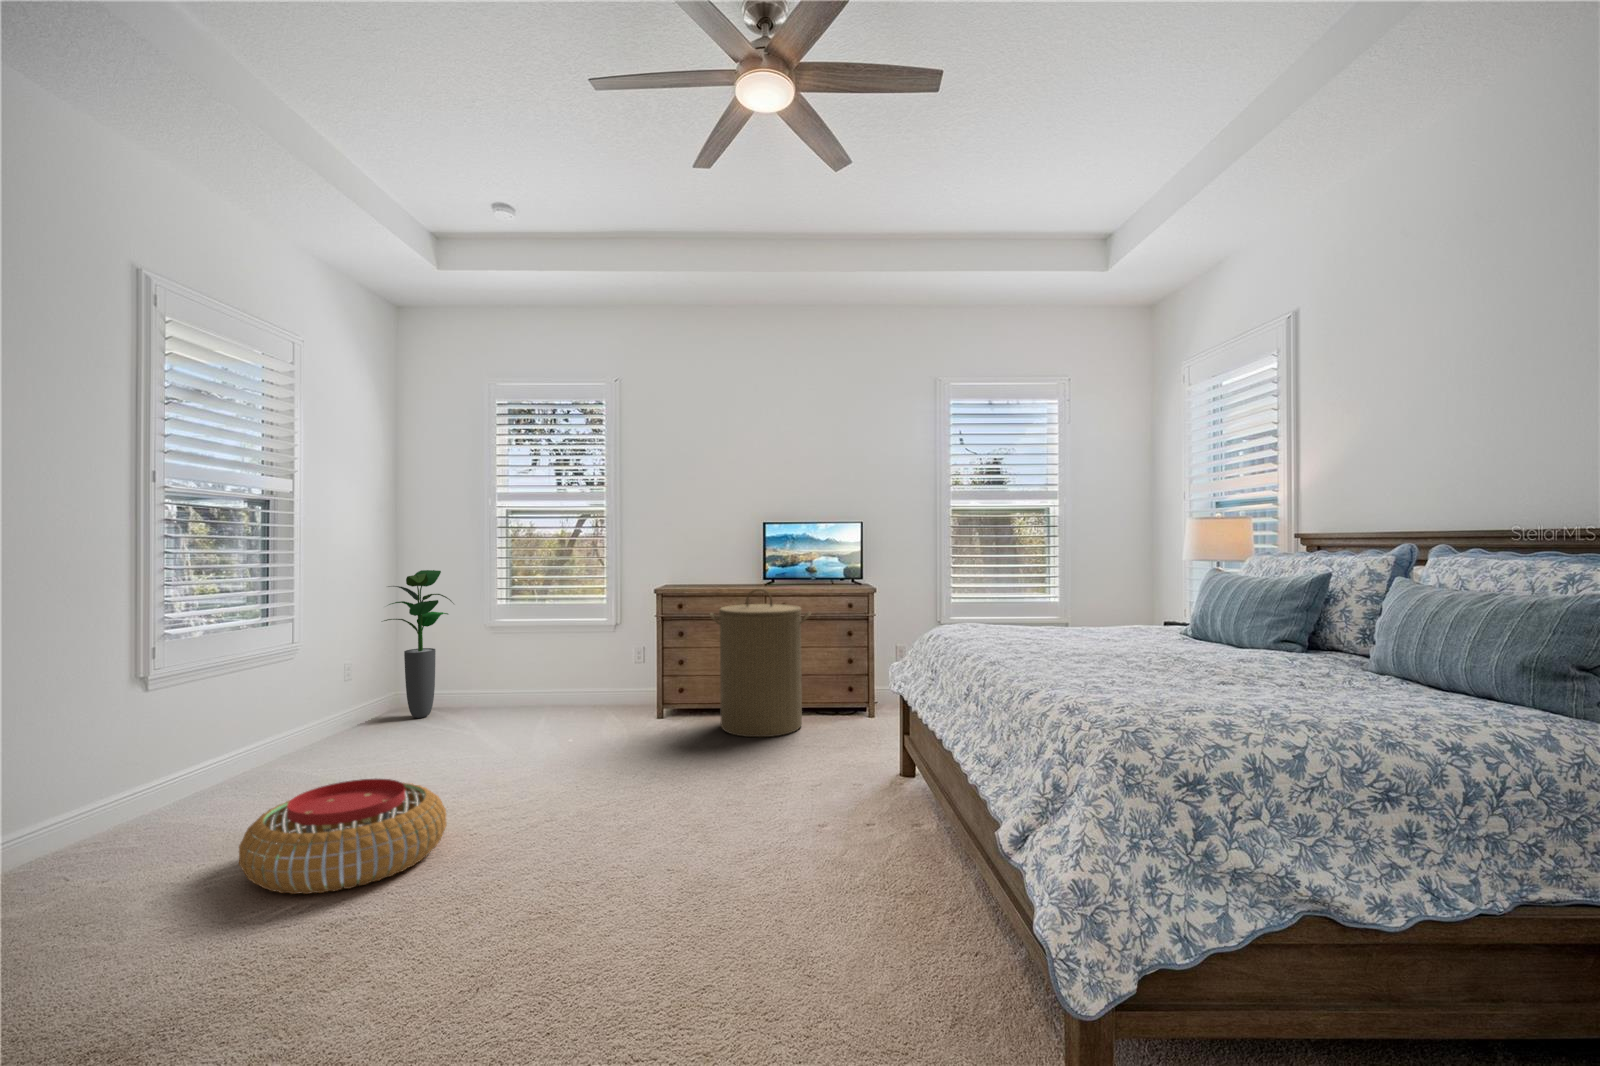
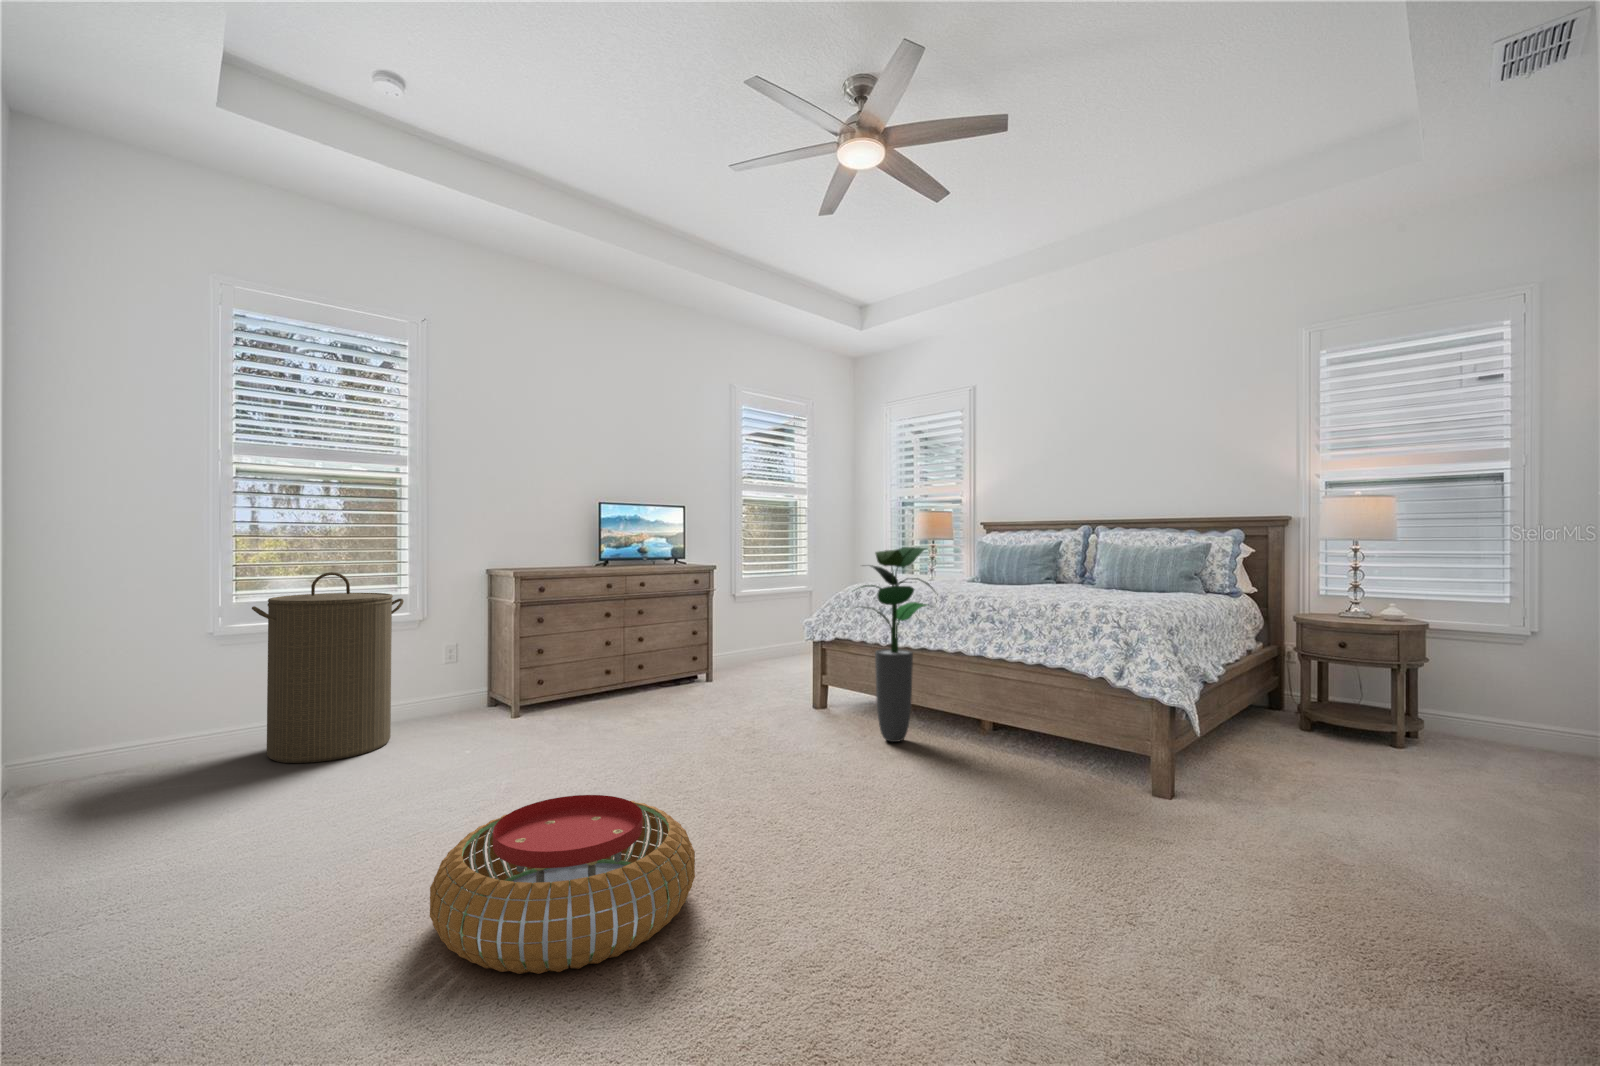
potted plant: present [384,570,453,718] -> present [861,547,934,742]
laundry hamper: present [710,589,811,737] -> present [252,572,404,763]

